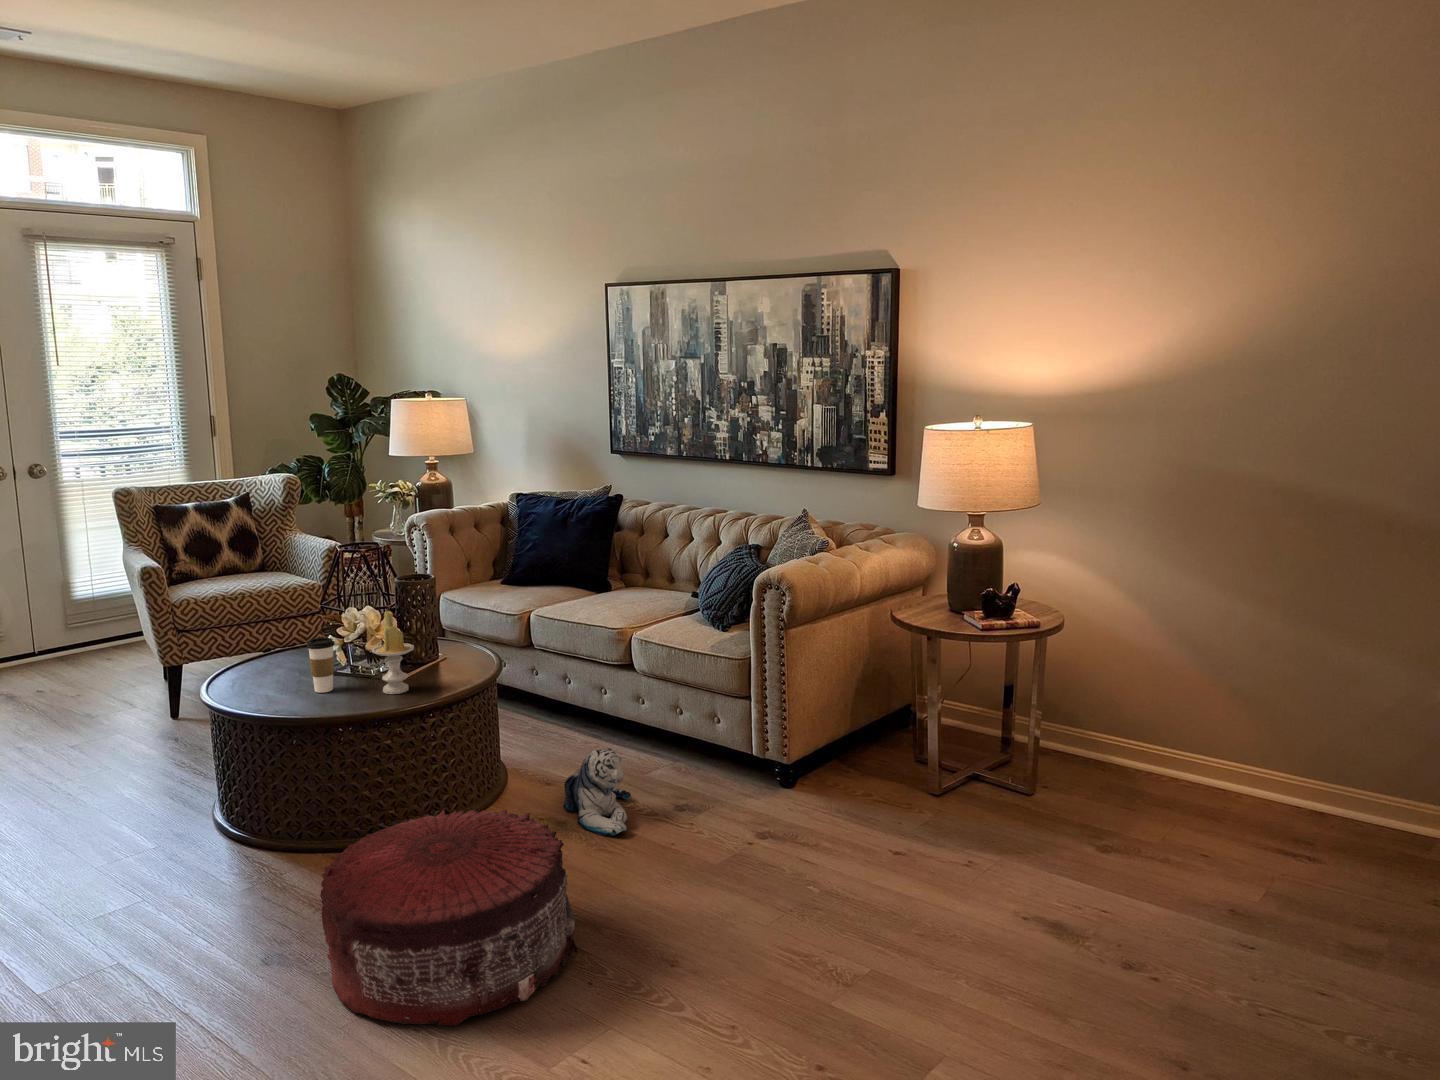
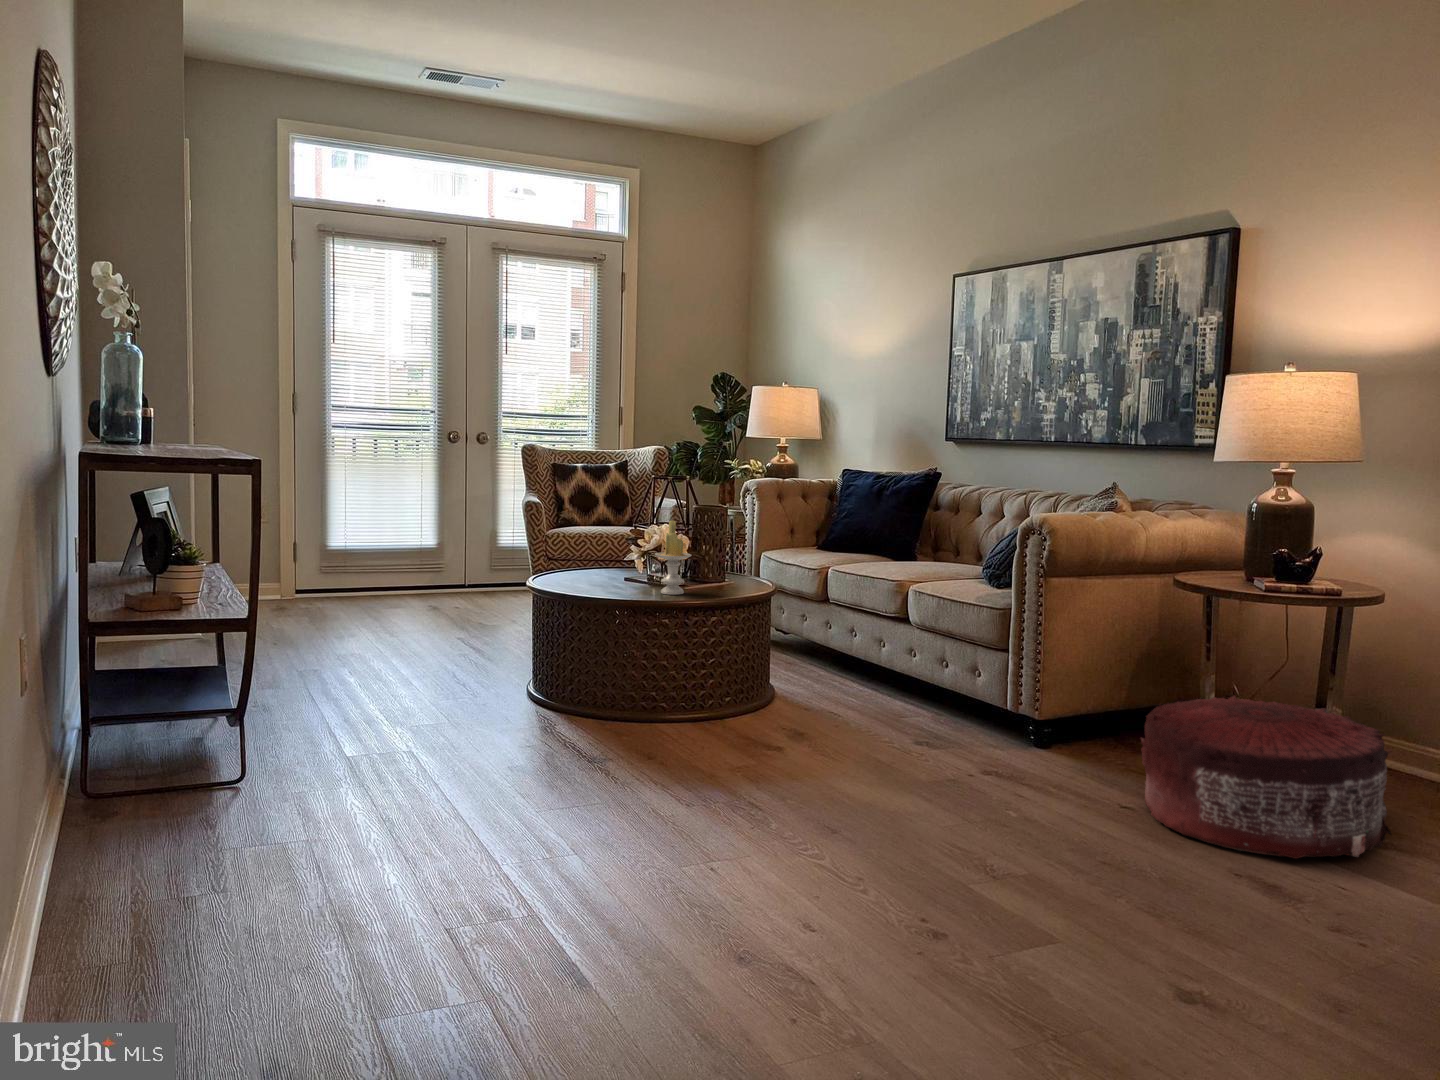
coffee cup: present [307,638,335,693] -> none [606,542,629,588]
plush toy: present [563,748,631,836] -> none [809,670,877,750]
pouf: present [320,810,578,1026] -> present [1141,696,1391,859]

